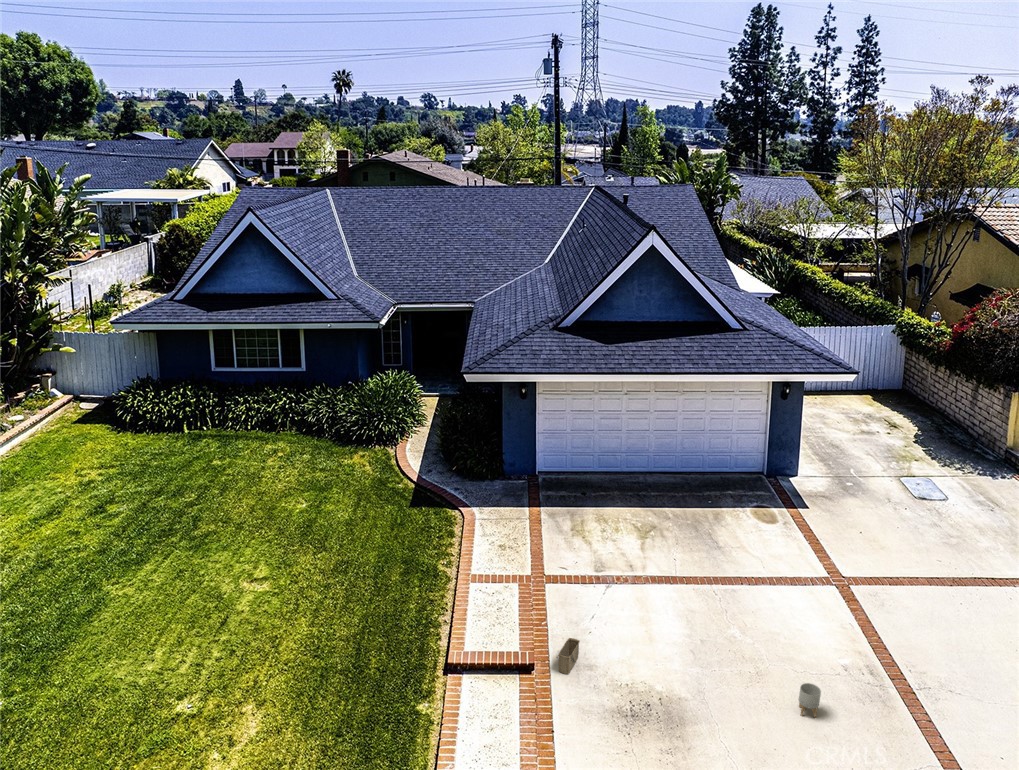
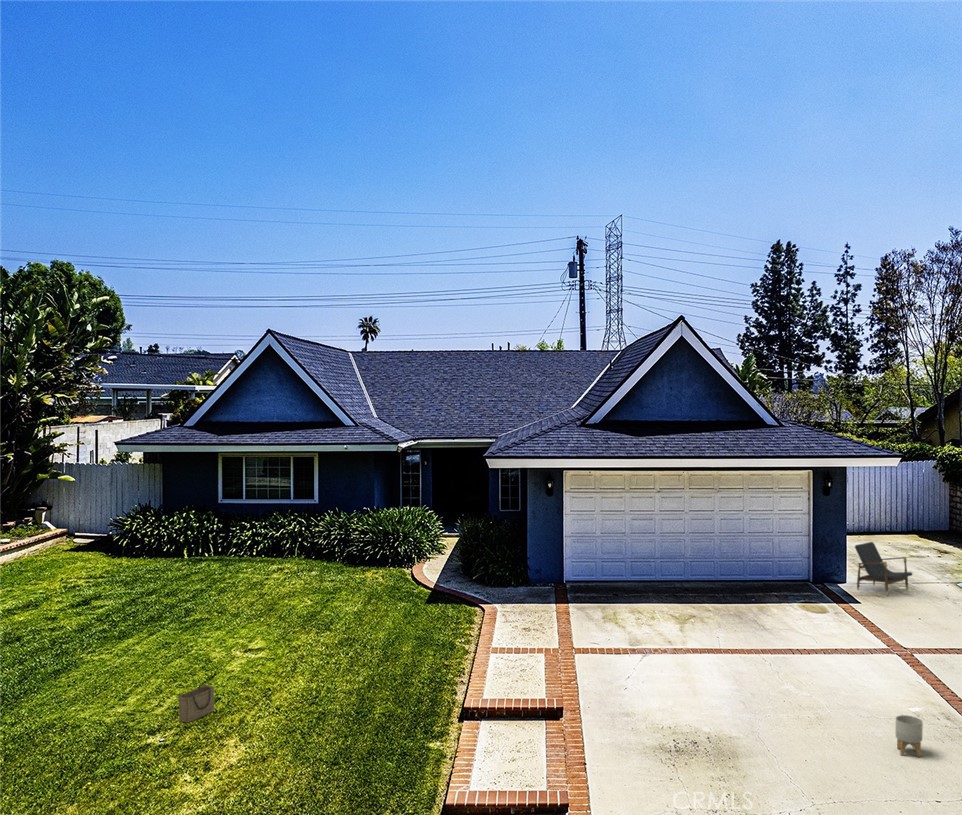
lounge chair: none [789,439,837,492] -> present [855,542,912,596]
basket: present [558,638,580,674] -> present [178,685,215,723]

